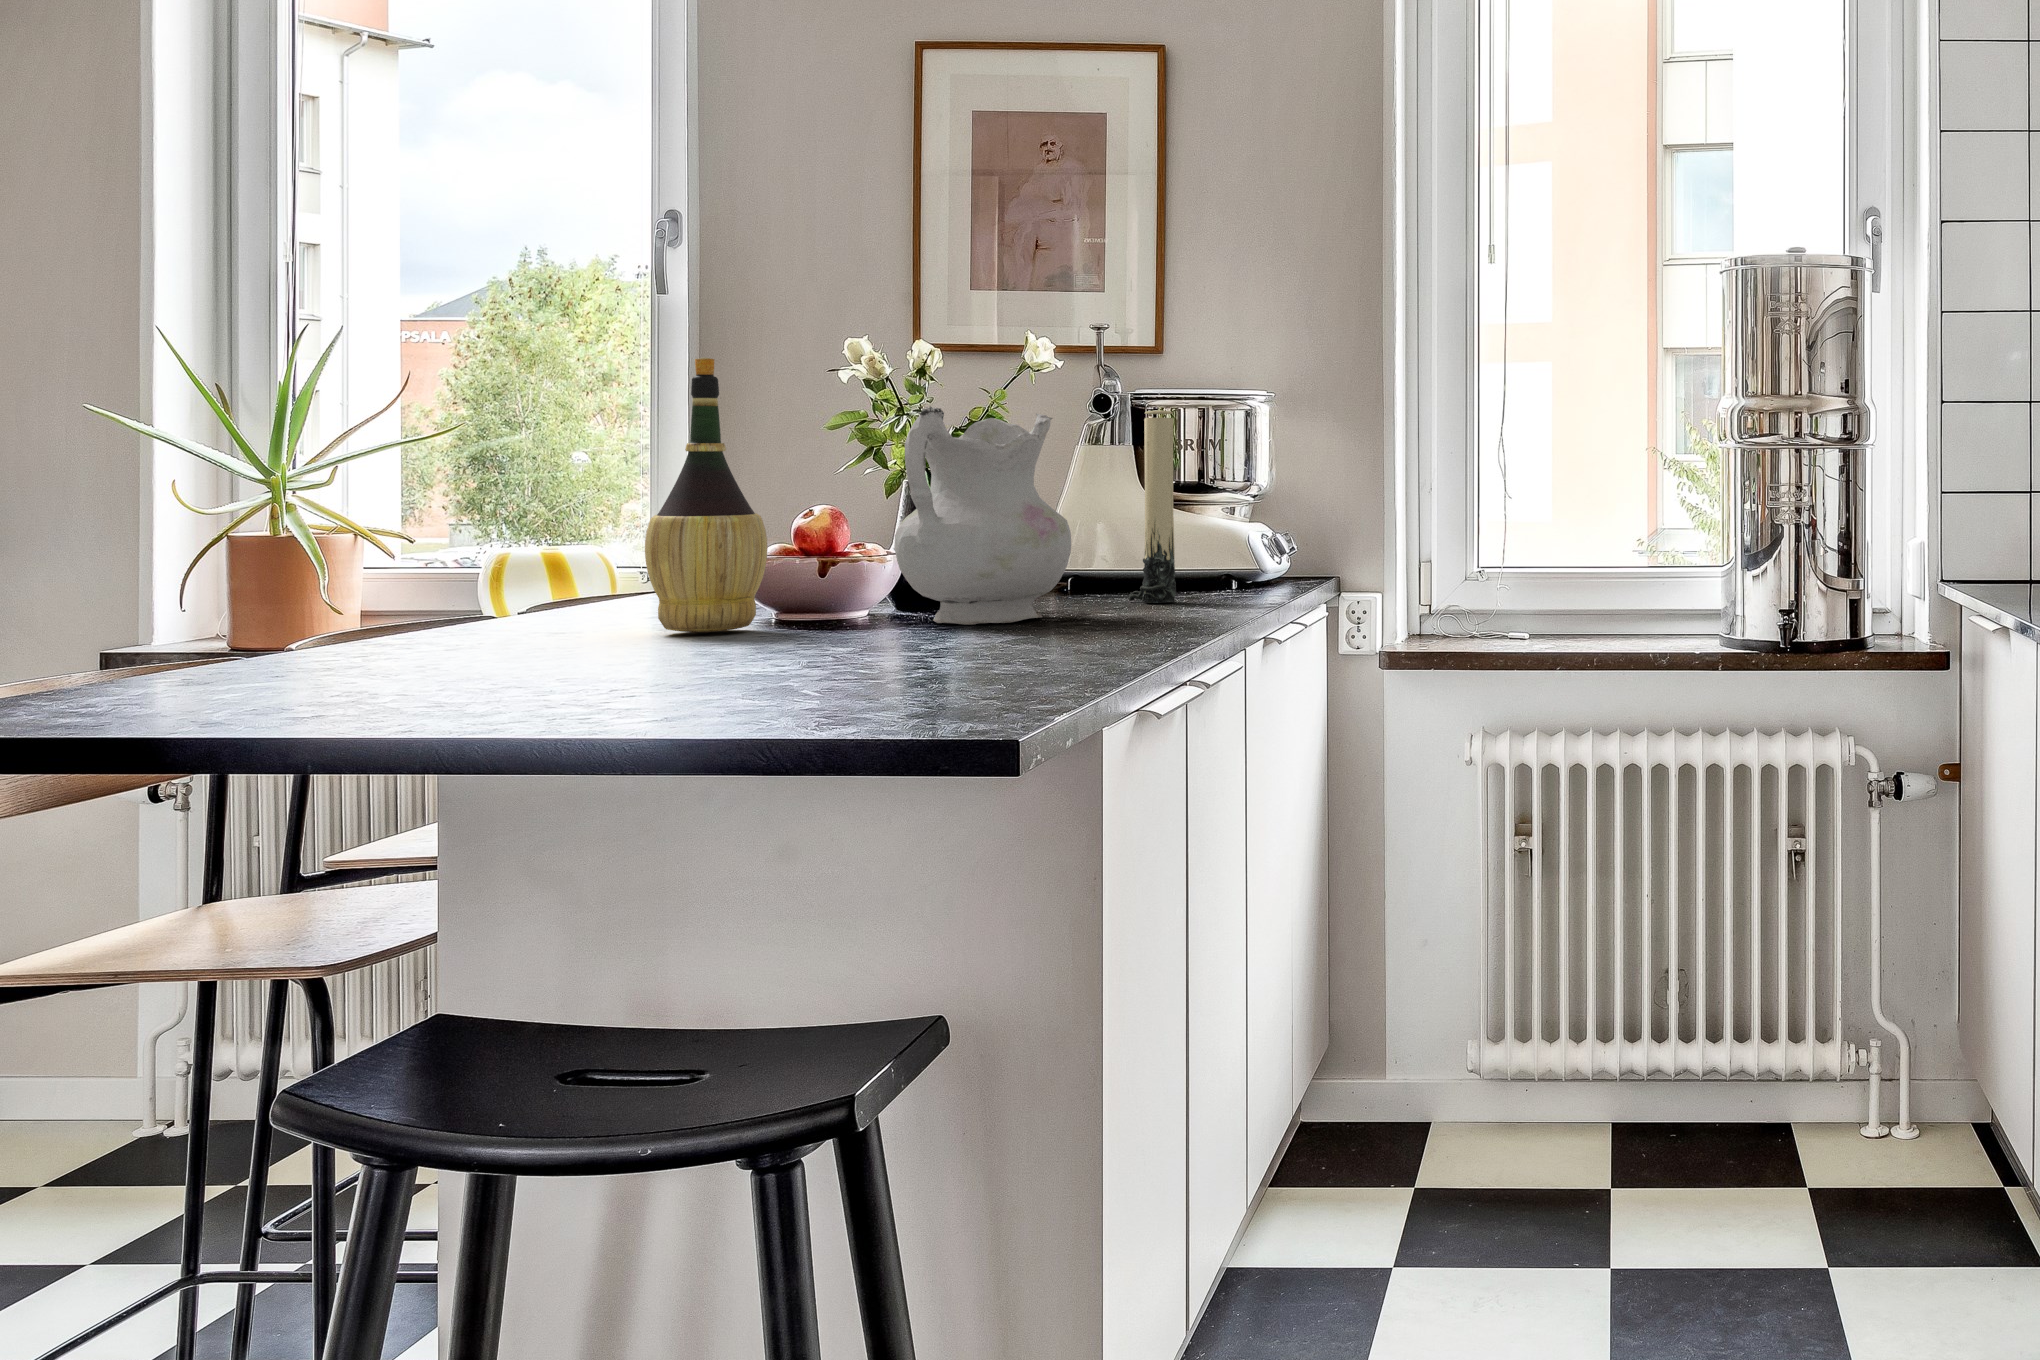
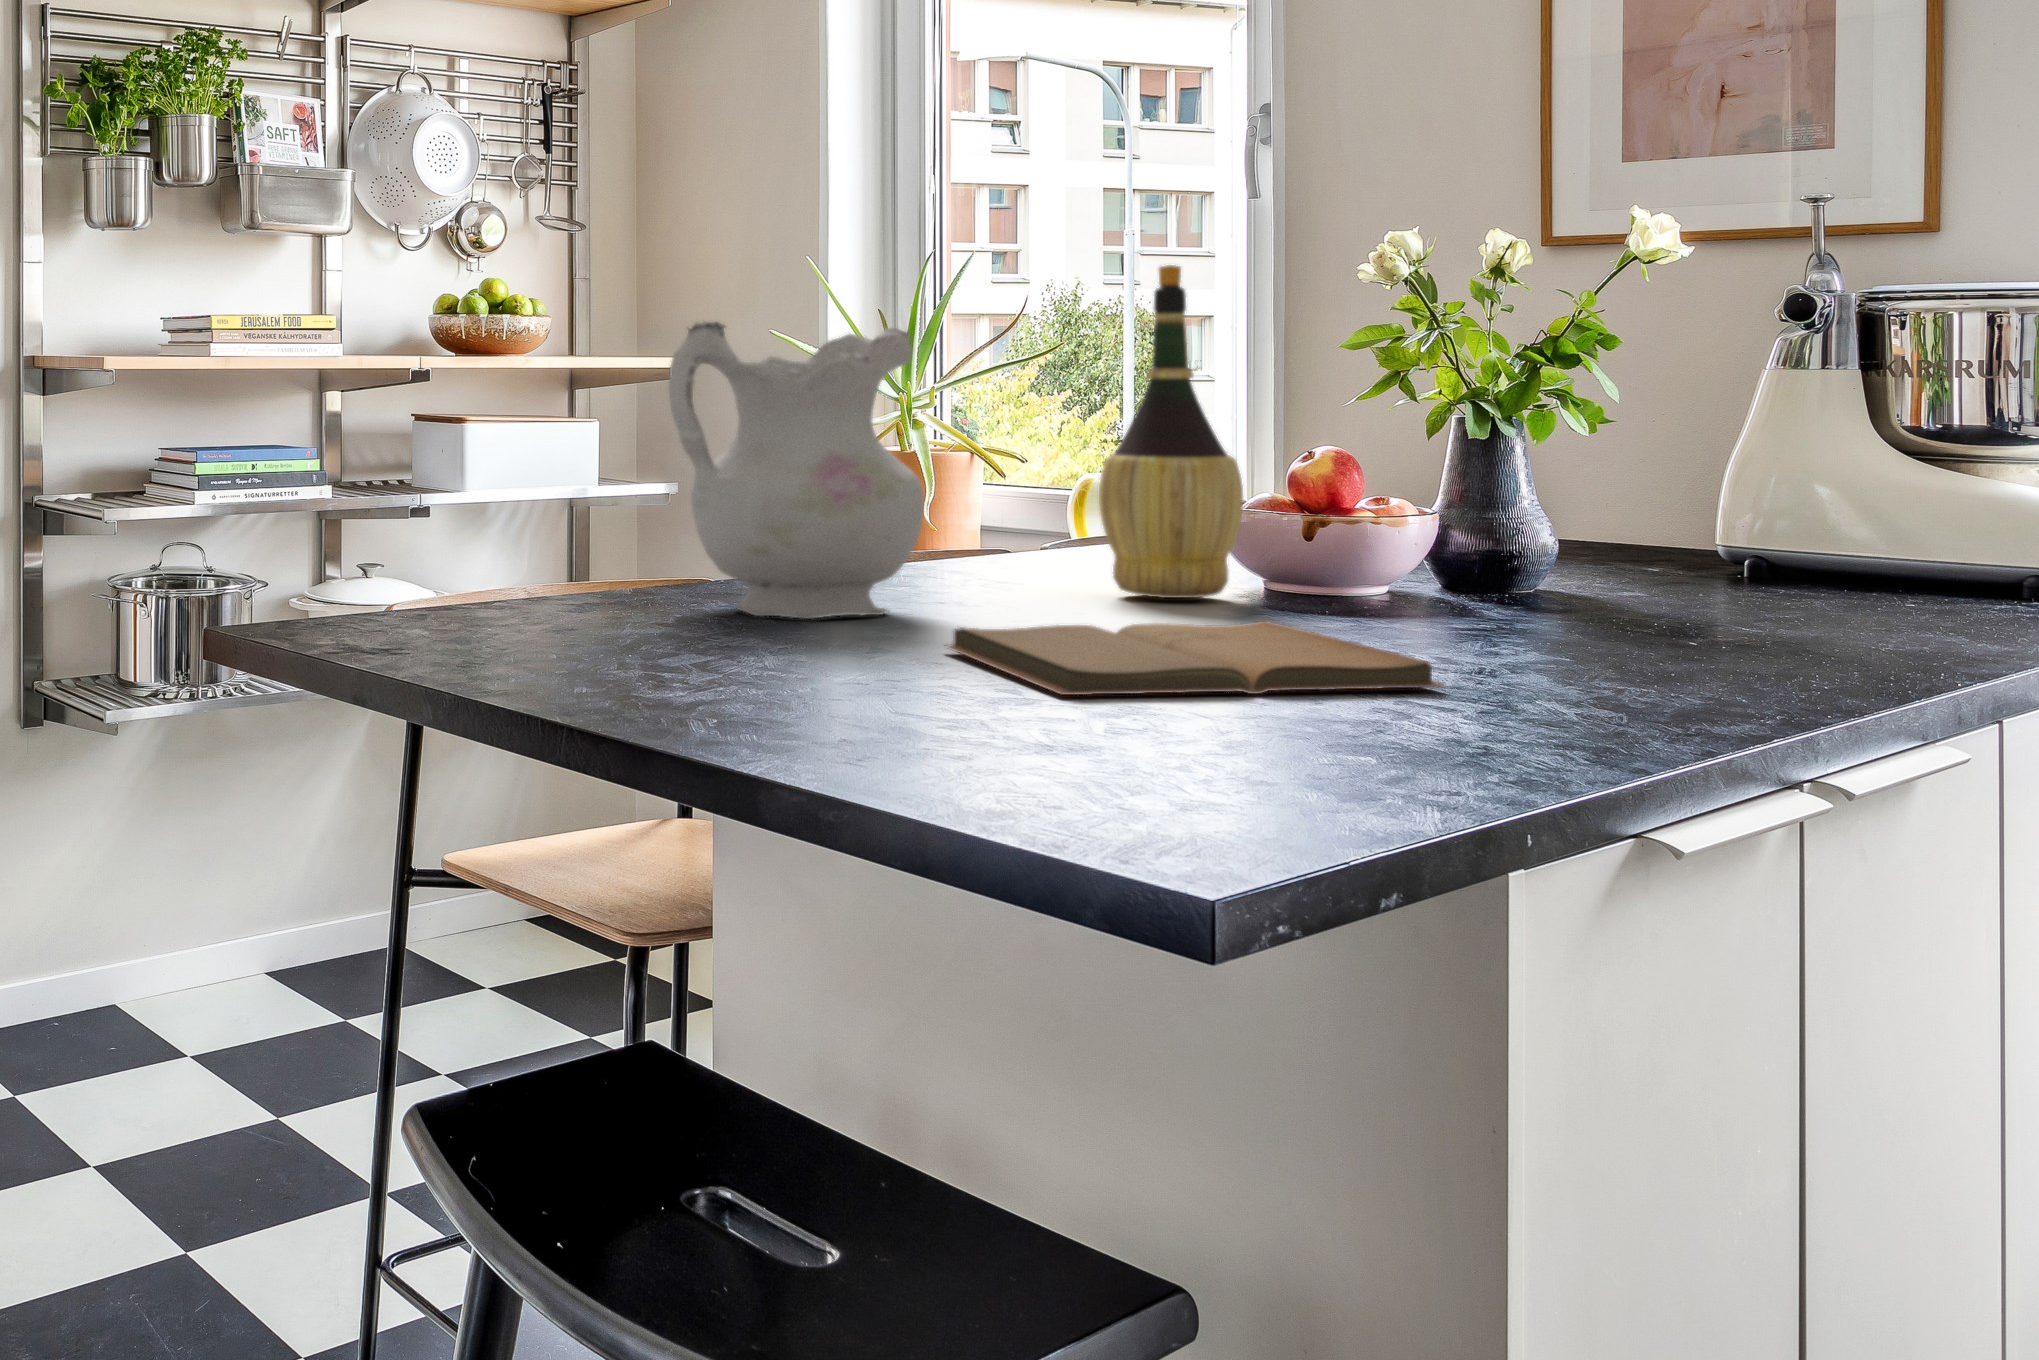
ceramic pitcher: present [894,406,1071,625] -> present [668,321,924,619]
candle: present [1129,410,1176,603] -> none [1817,314,1904,615]
book: none [588,633,981,691] -> present [946,621,1444,695]

